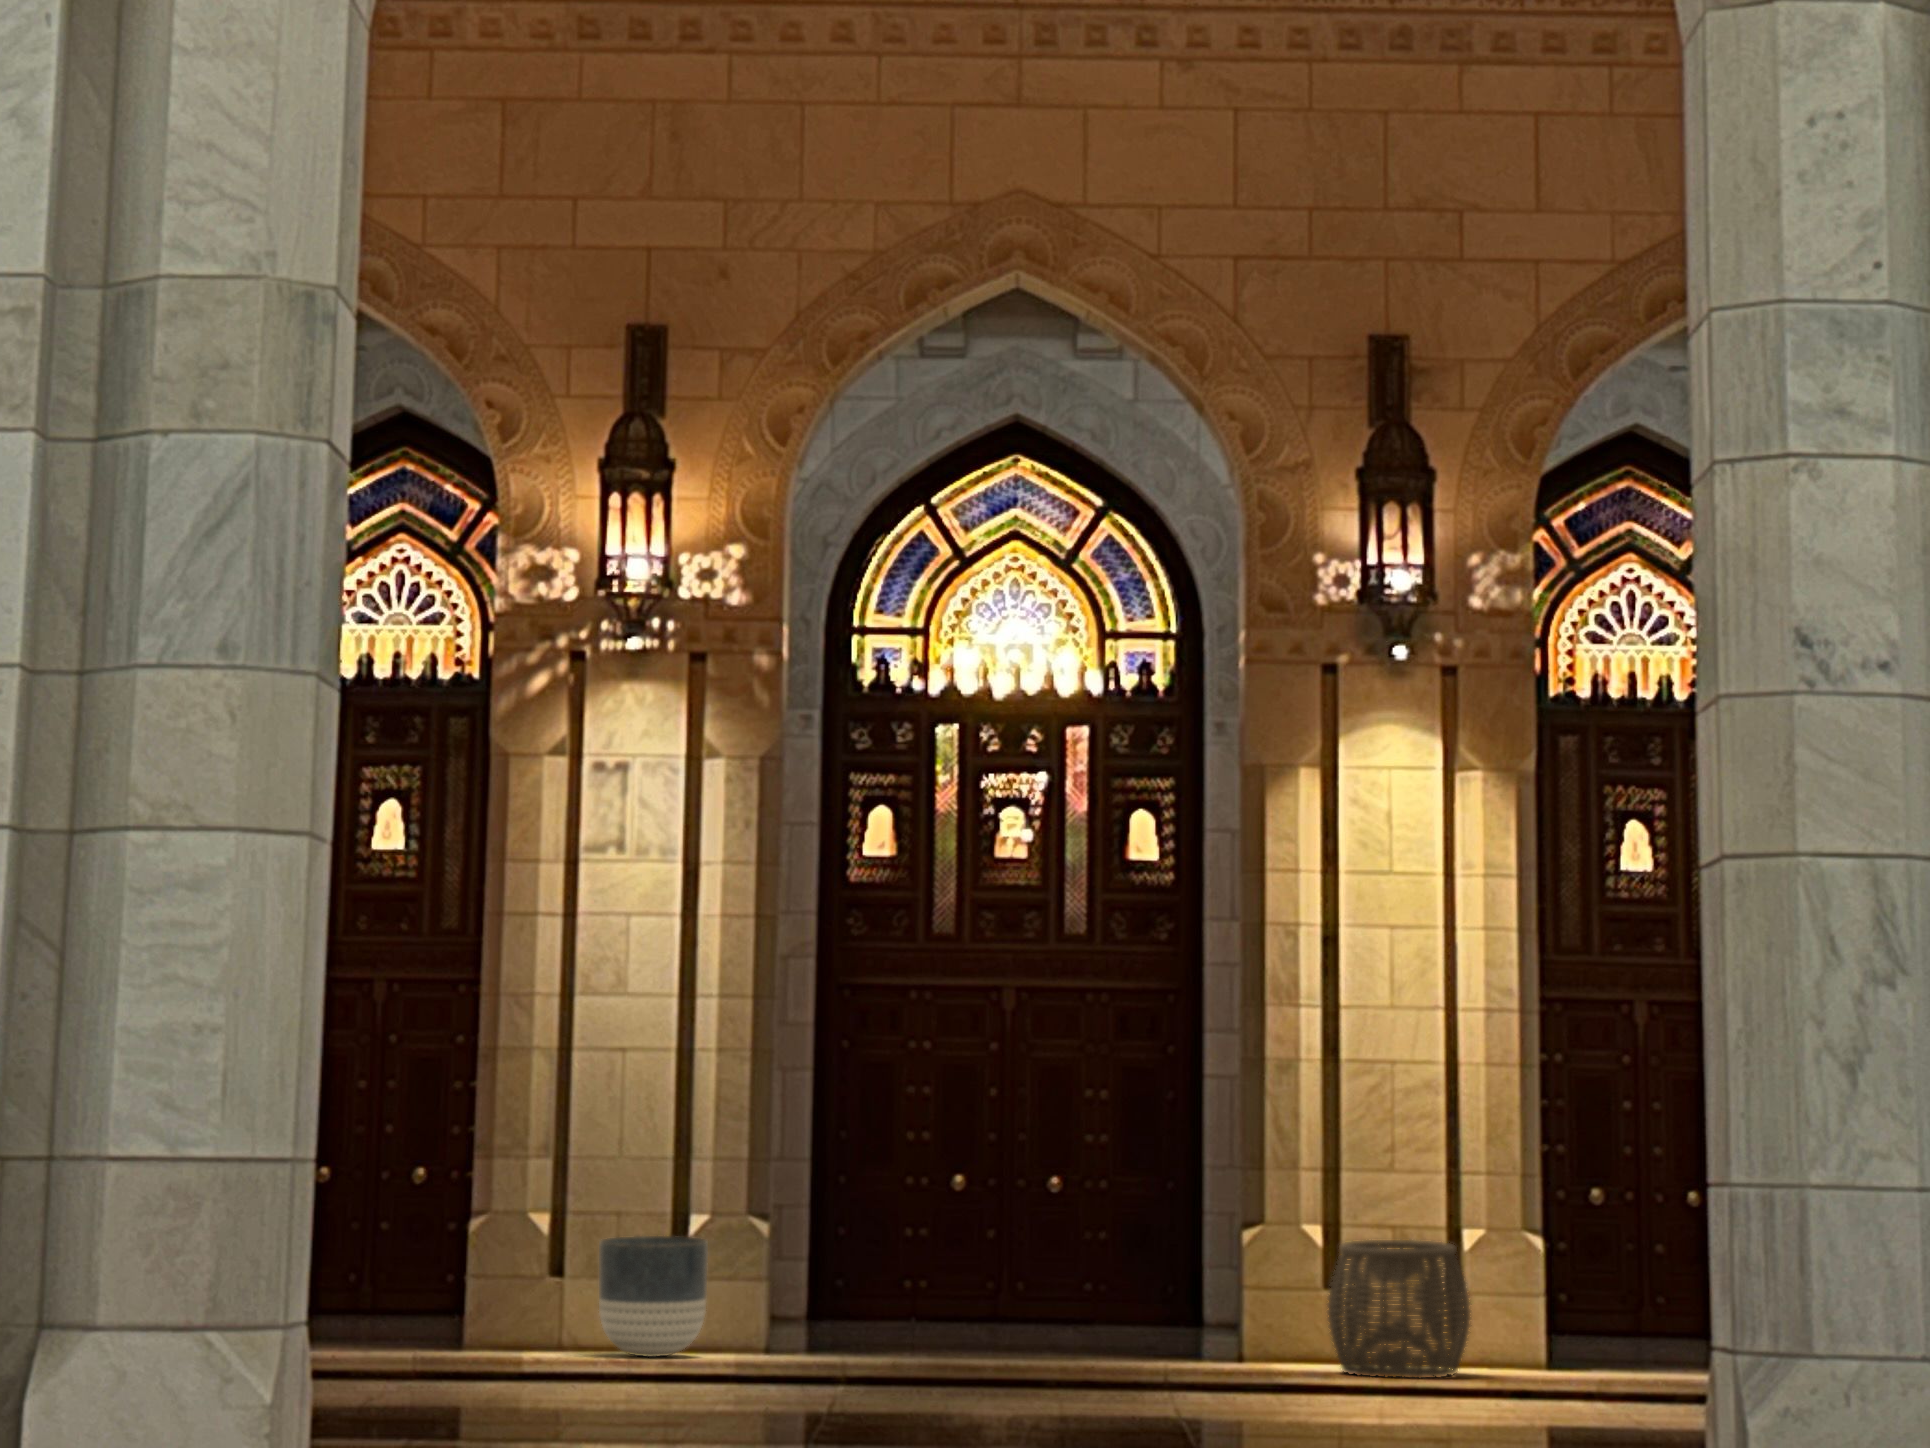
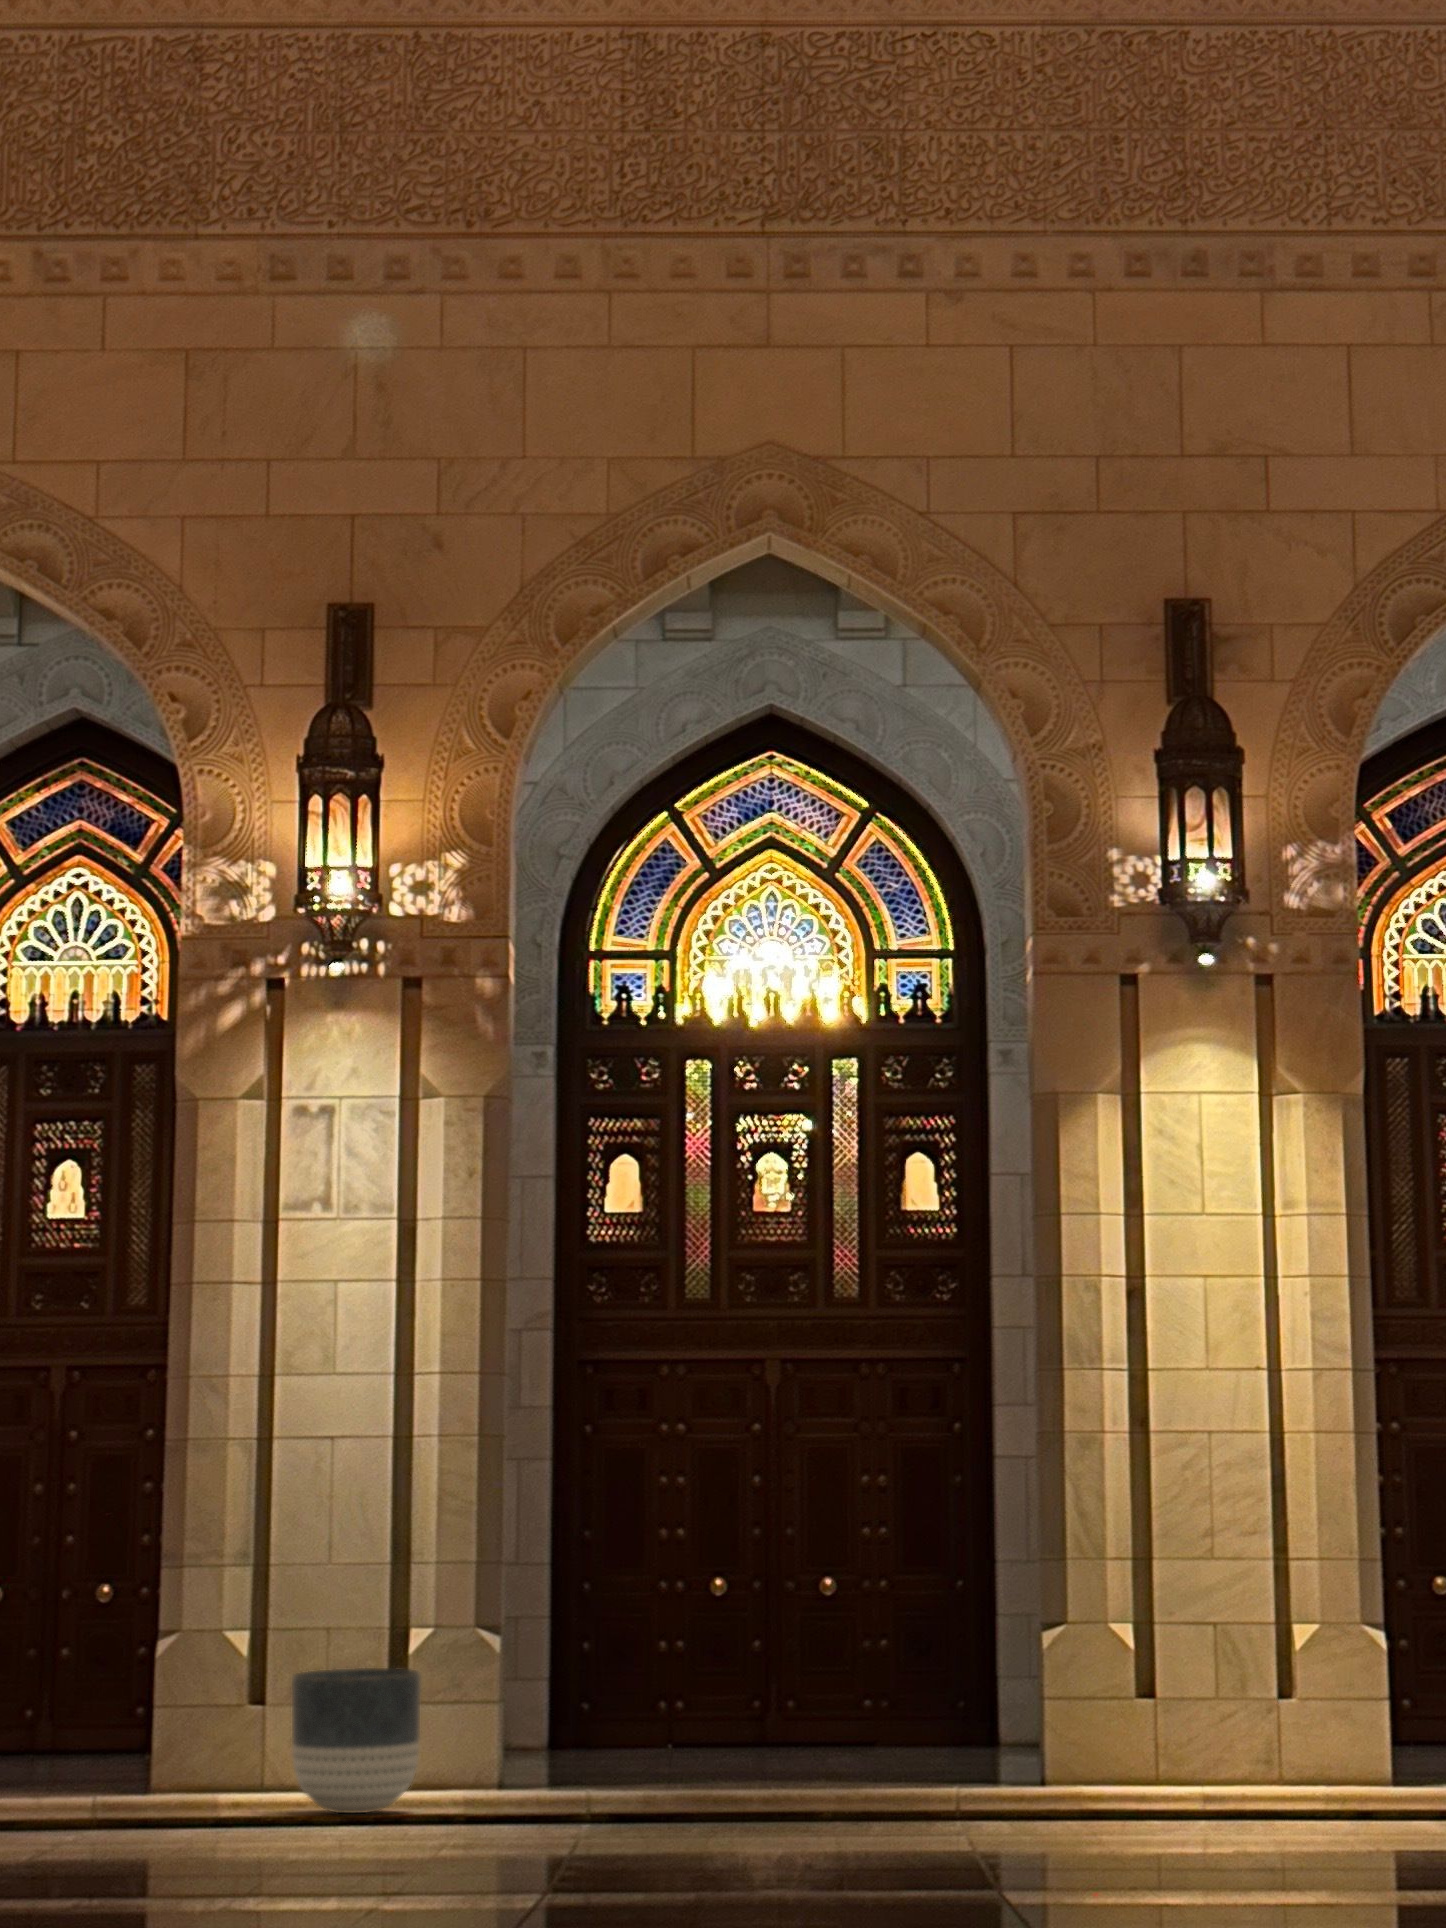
woven basket: present [1327,1240,1471,1378] -> none [1150,1650,1321,1816]

